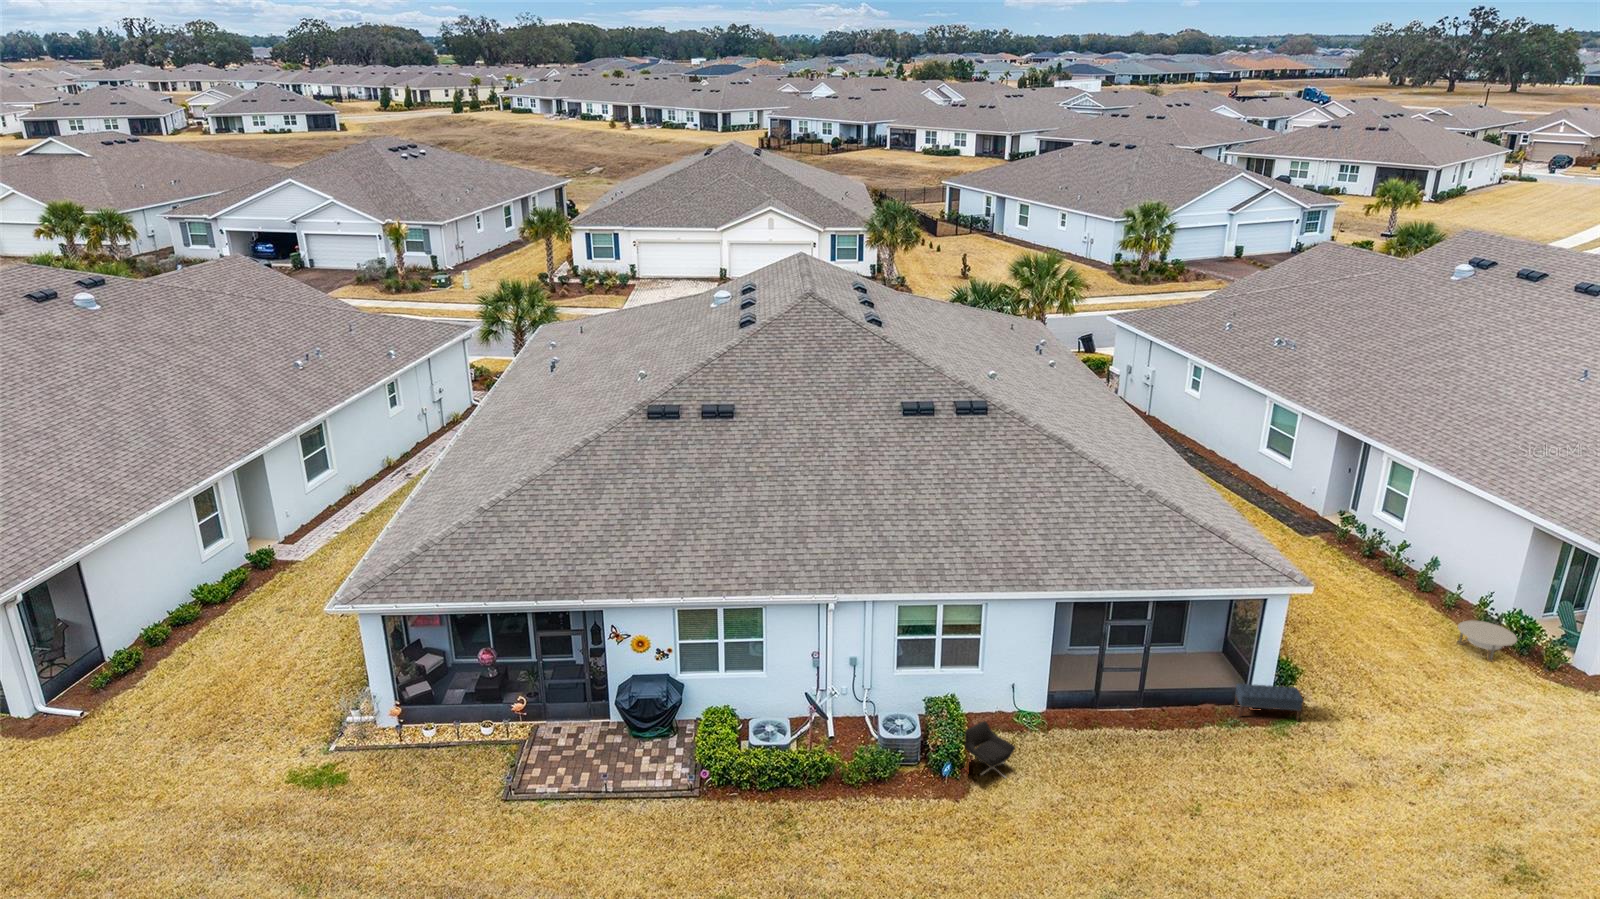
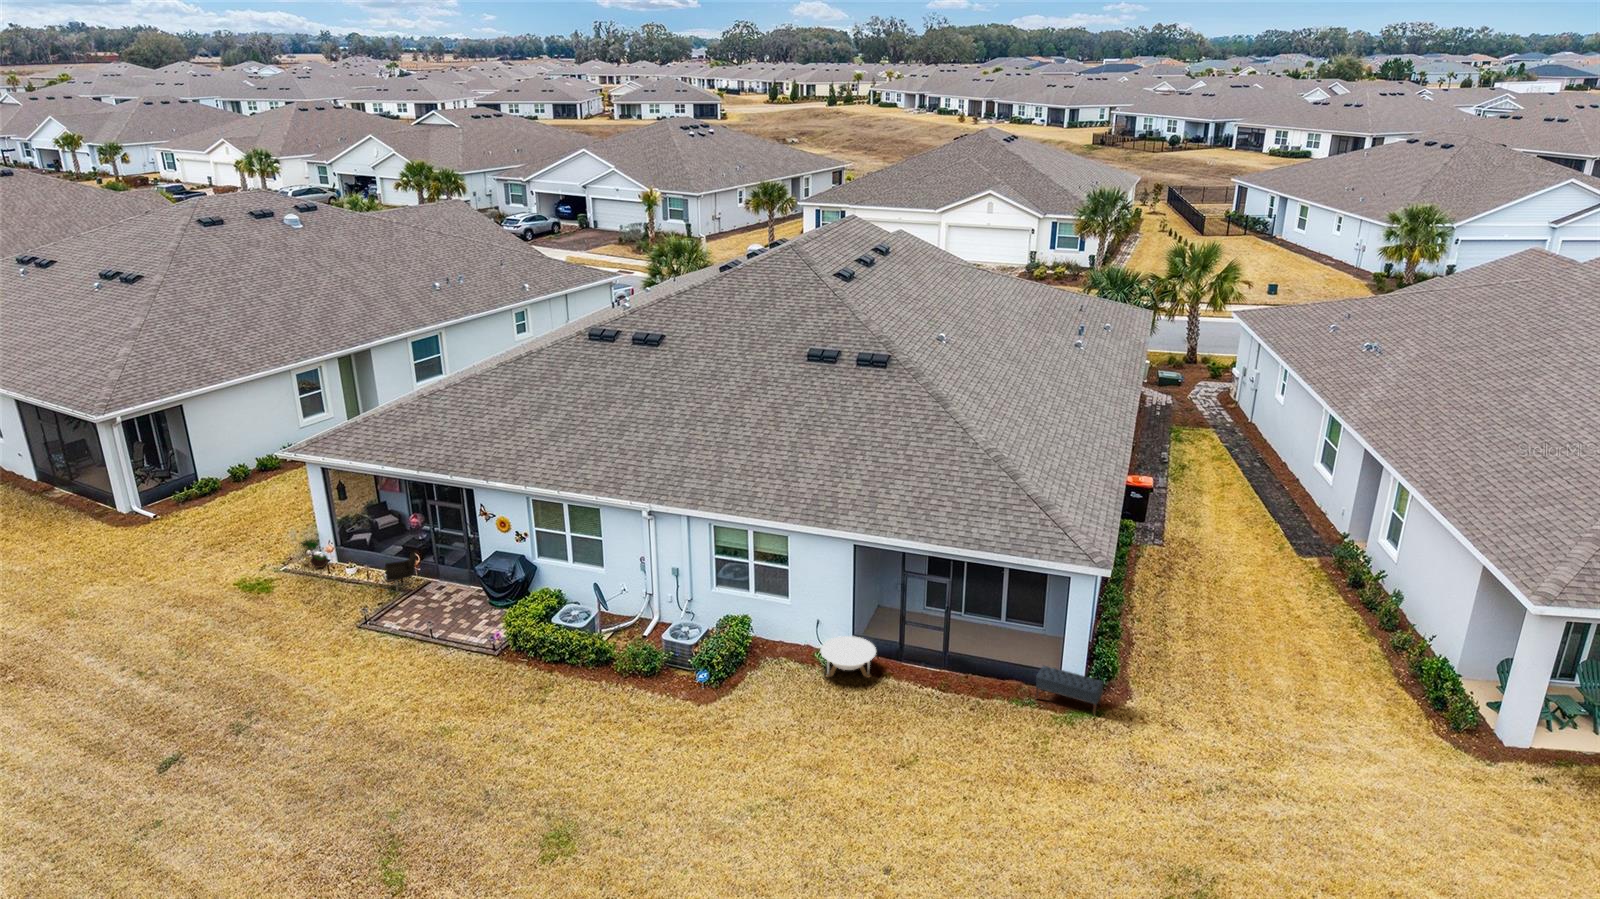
round table: present [1457,620,1517,662] -> present [820,636,876,678]
potted tree: none [353,700,387,738] -> present [301,539,328,568]
lounge chair: present [965,721,1015,777] -> present [385,552,417,590]

